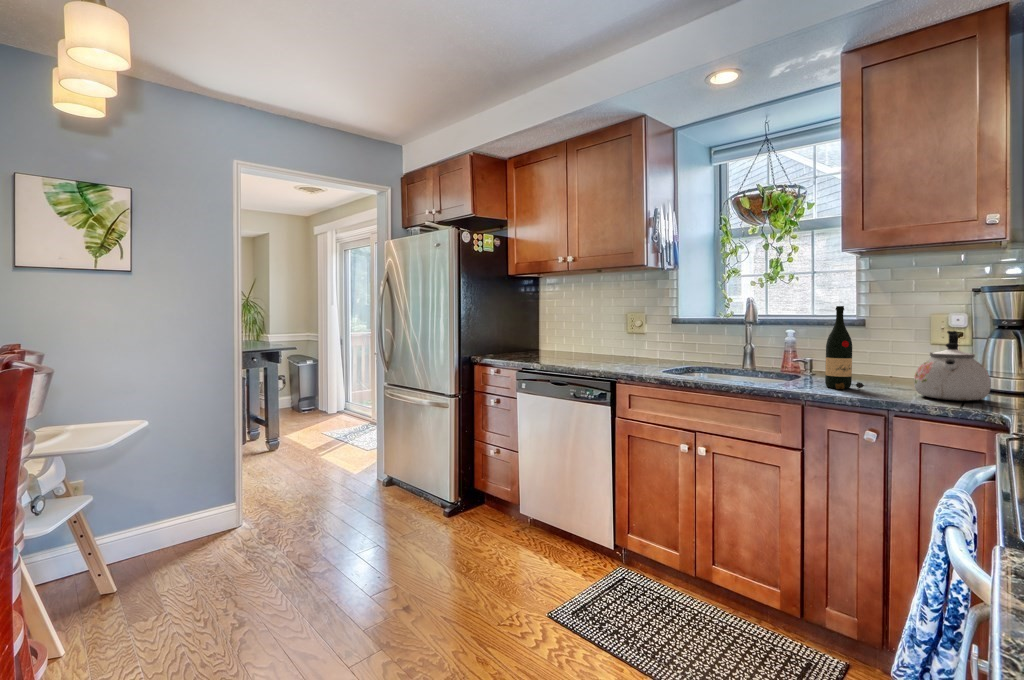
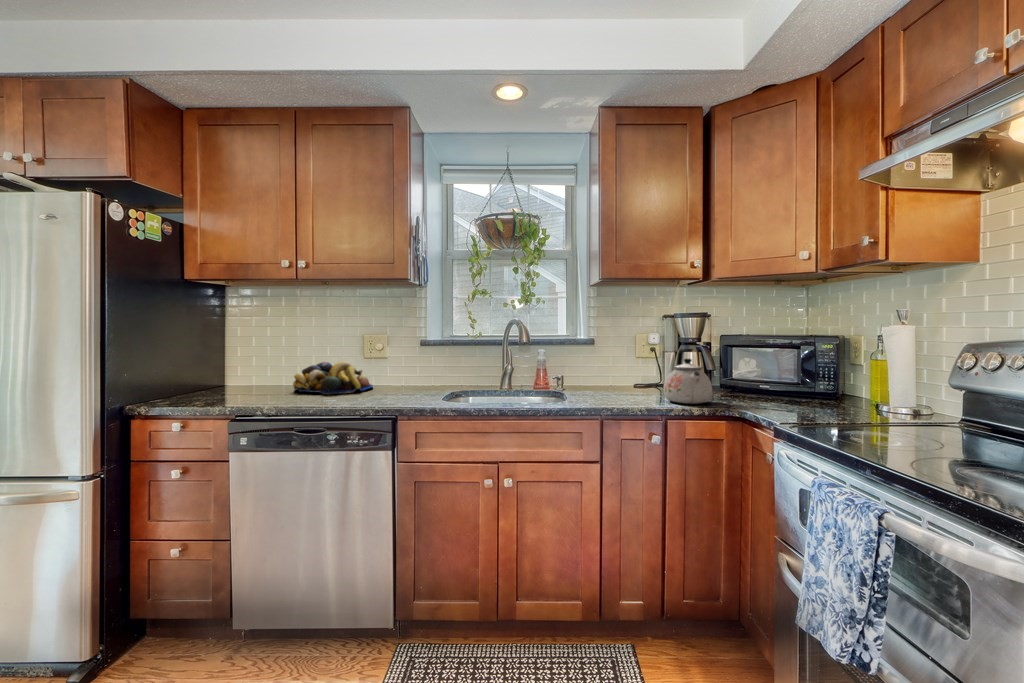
wine bottle: present [825,306,864,389] -> none [599,328,629,403]
fruit bowl: none [566,337,629,362] -> present [293,361,373,394]

